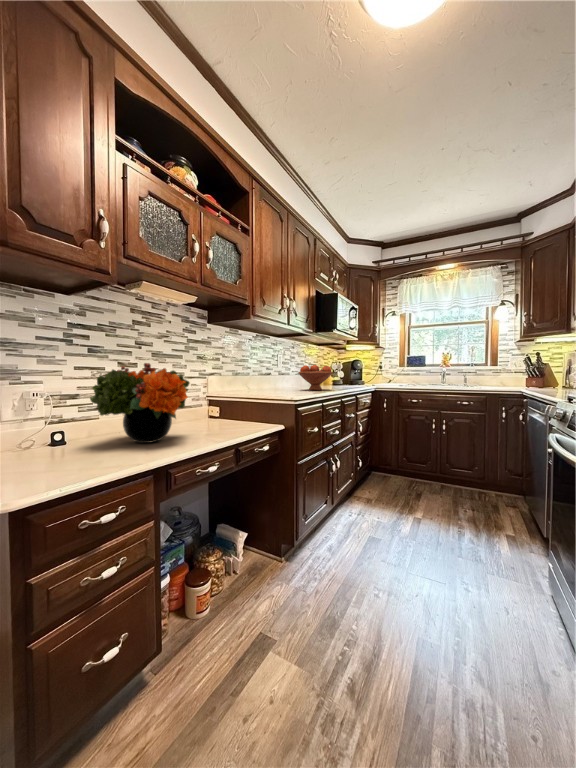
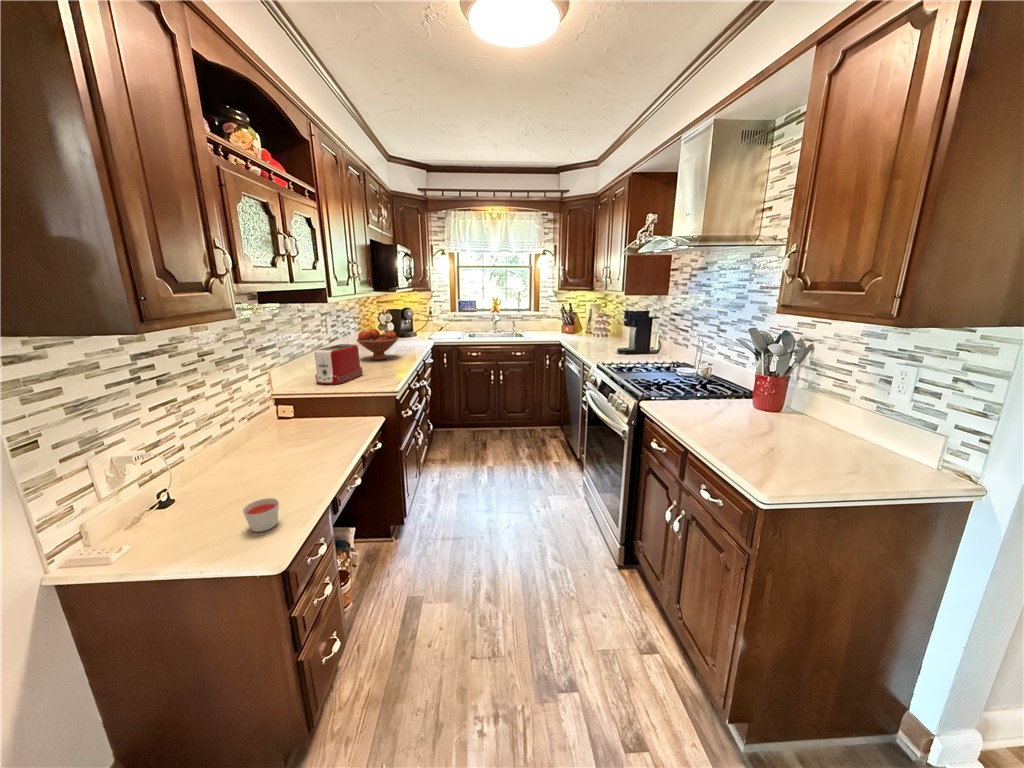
flower arrangement: present [90,363,190,443] -> none [207,392,323,477]
toaster: none [247,367,288,396] -> present [315,344,363,385]
candle: none [47,444,87,473] -> present [243,498,279,532]

